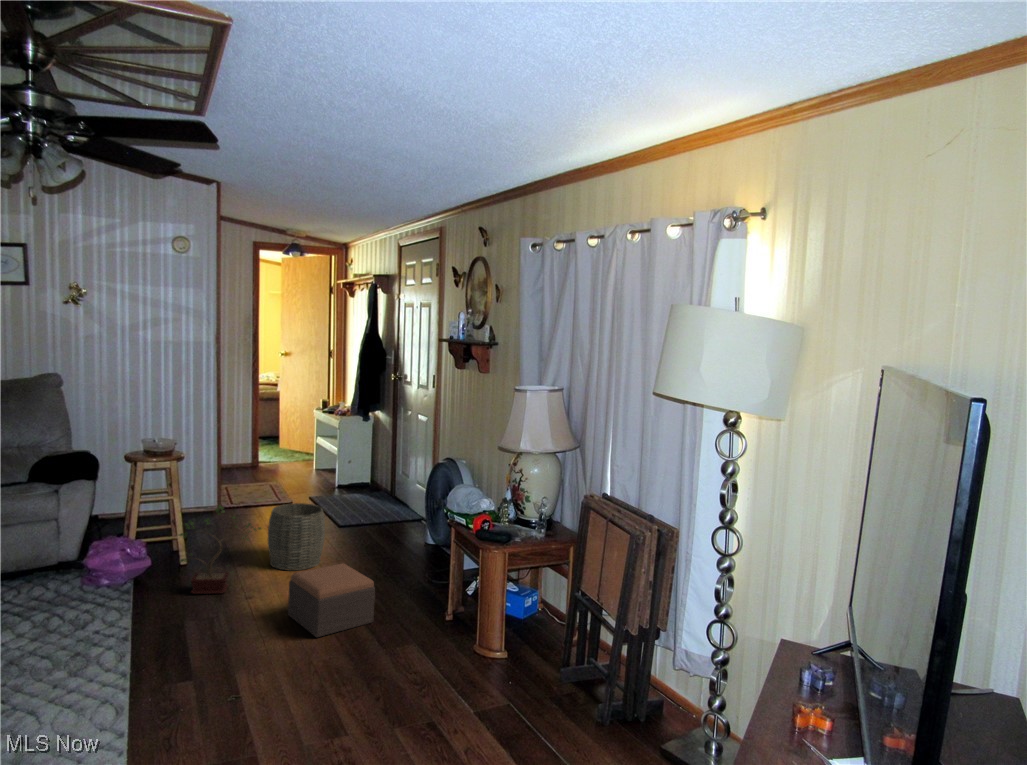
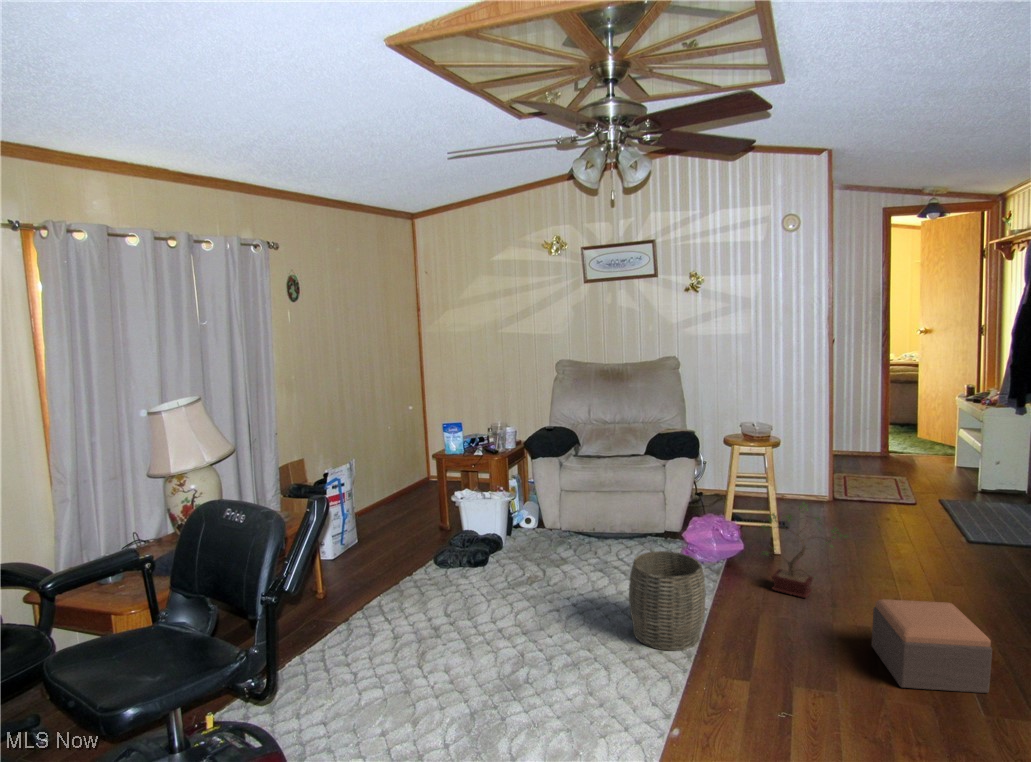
woven basket: present [268,503,325,571] -> present [629,551,706,651]

